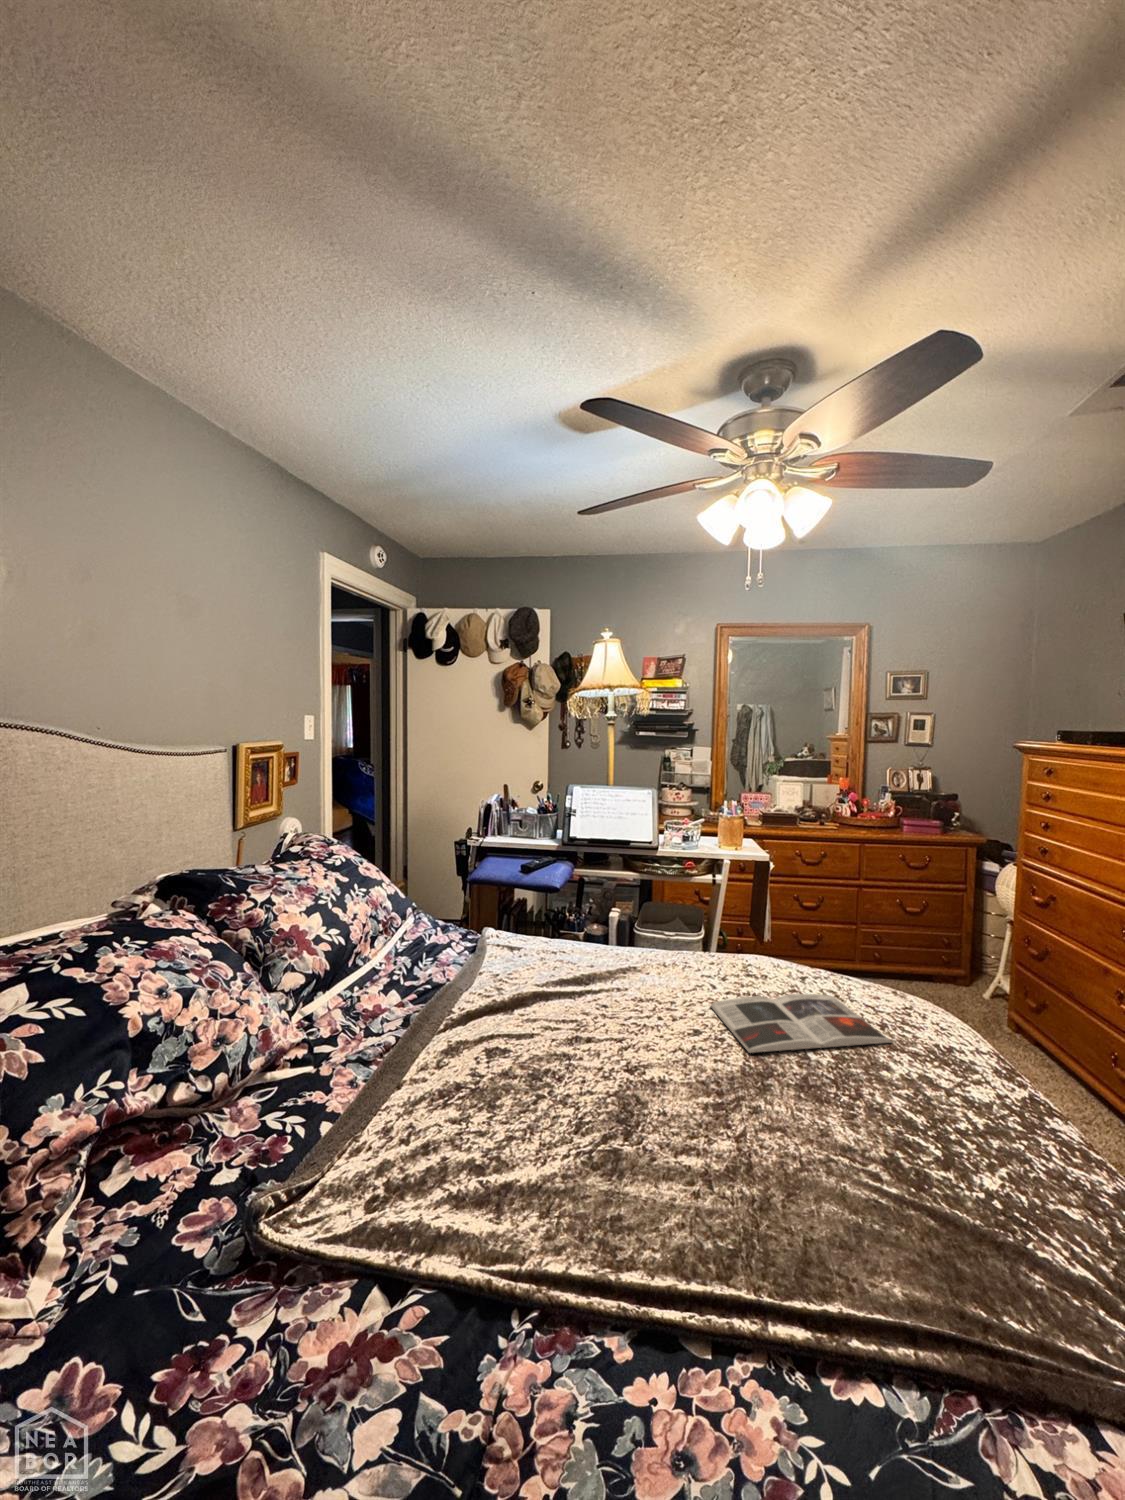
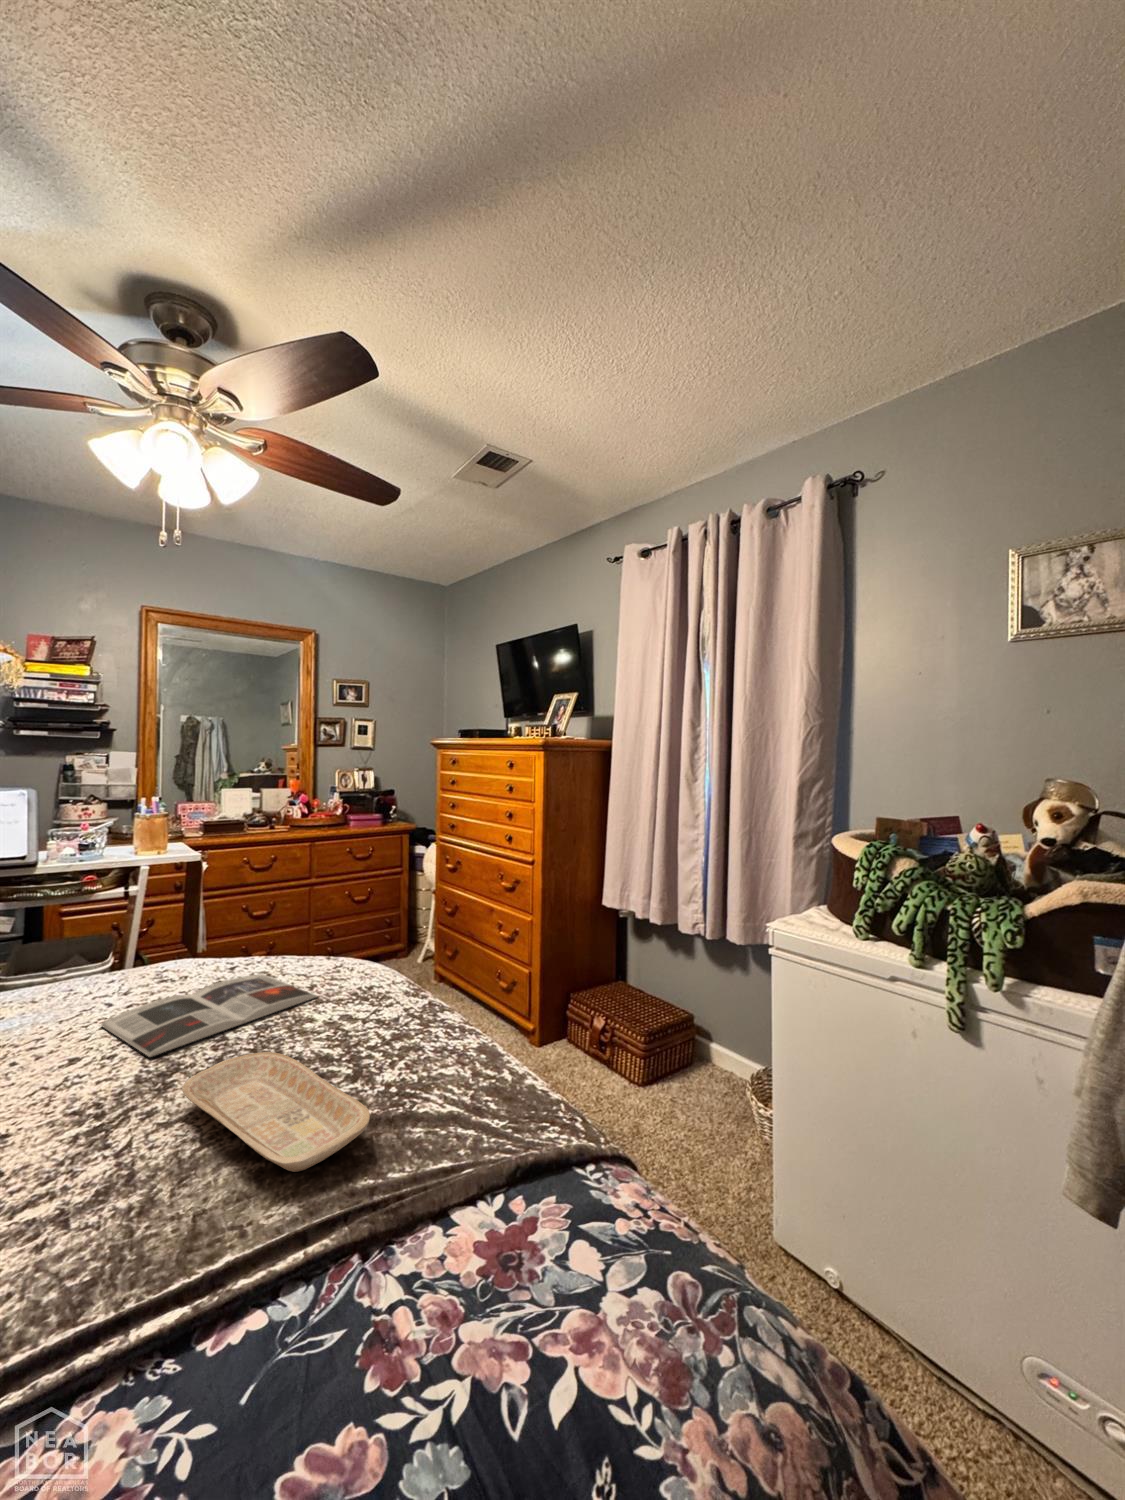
tray: none [781,1088,975,1254] -> present [182,1052,370,1172]

